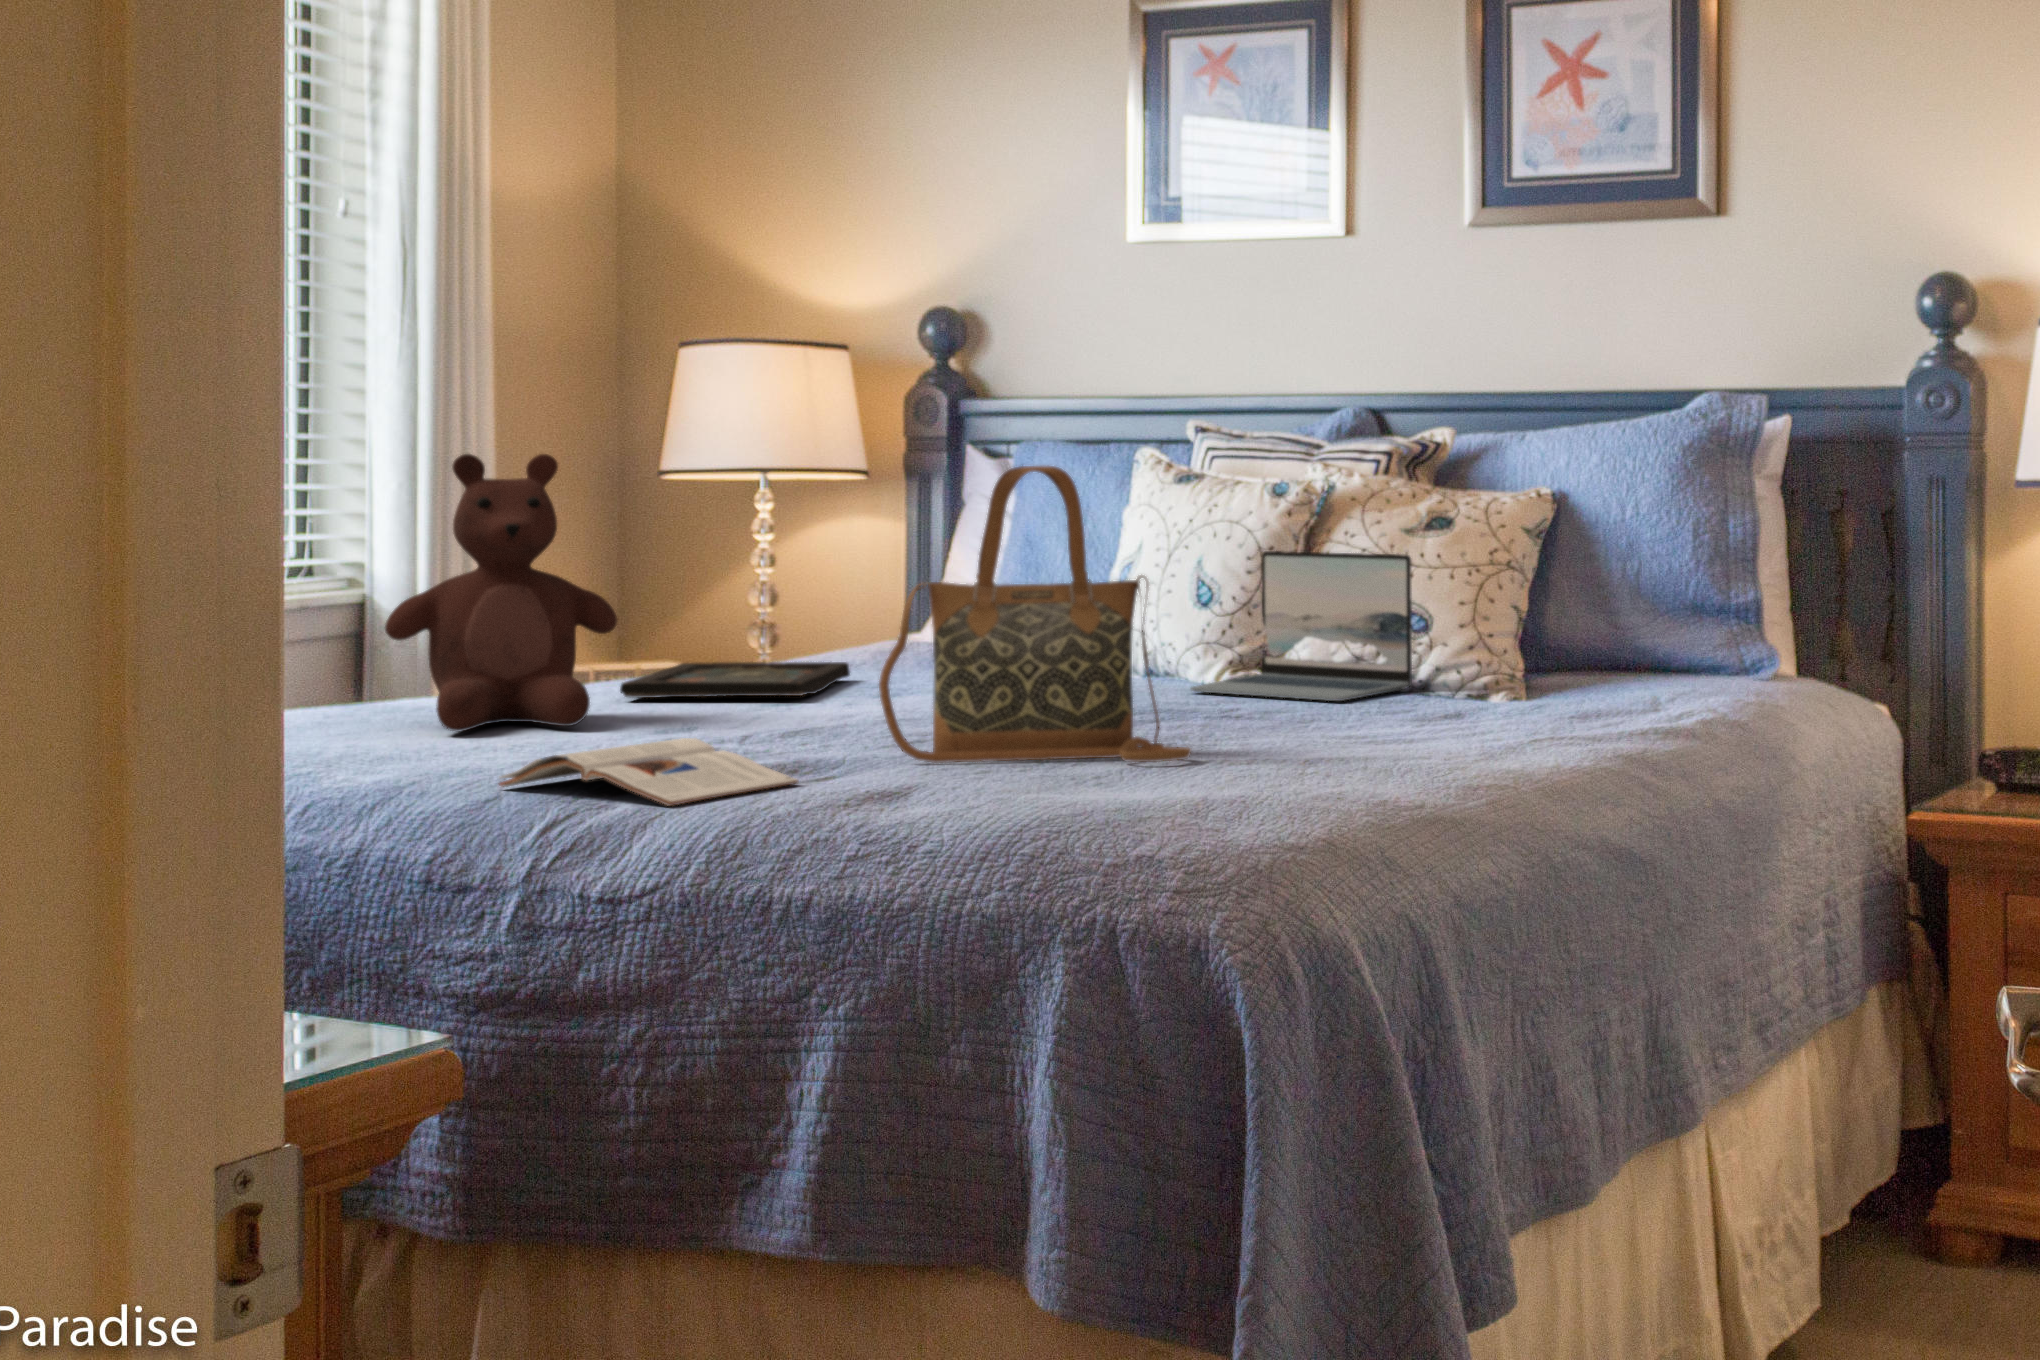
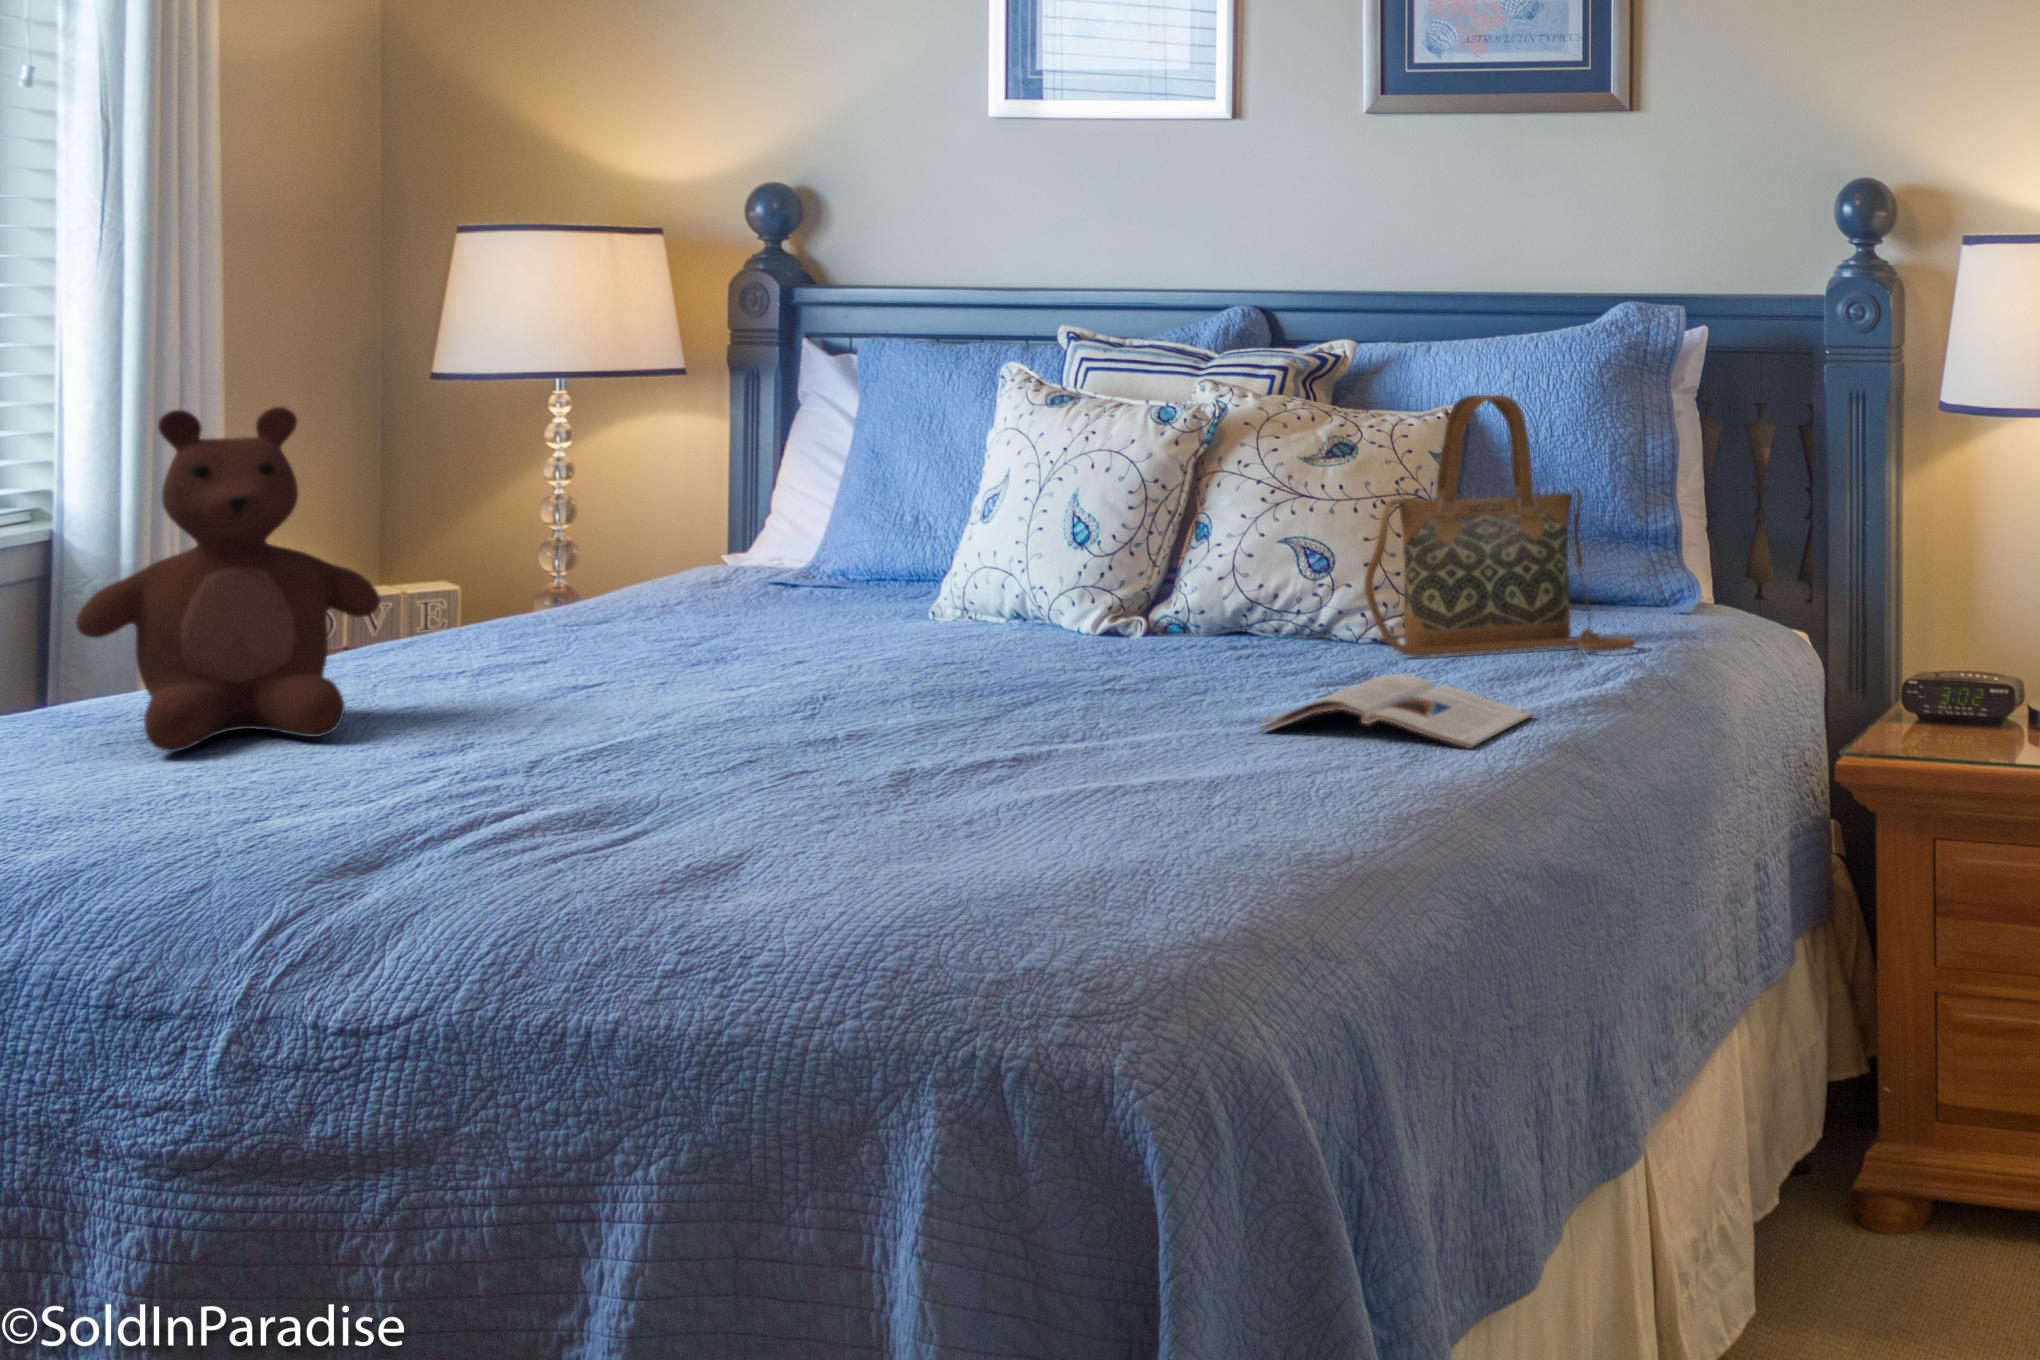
handbag: present [879,466,1191,763] -> present [1364,395,1636,657]
laptop: present [1191,551,1412,701] -> none [1068,486,1314,662]
tray: present [620,662,850,698] -> none [389,618,673,680]
magazine: present [499,738,798,806] -> present [1260,674,1533,748]

